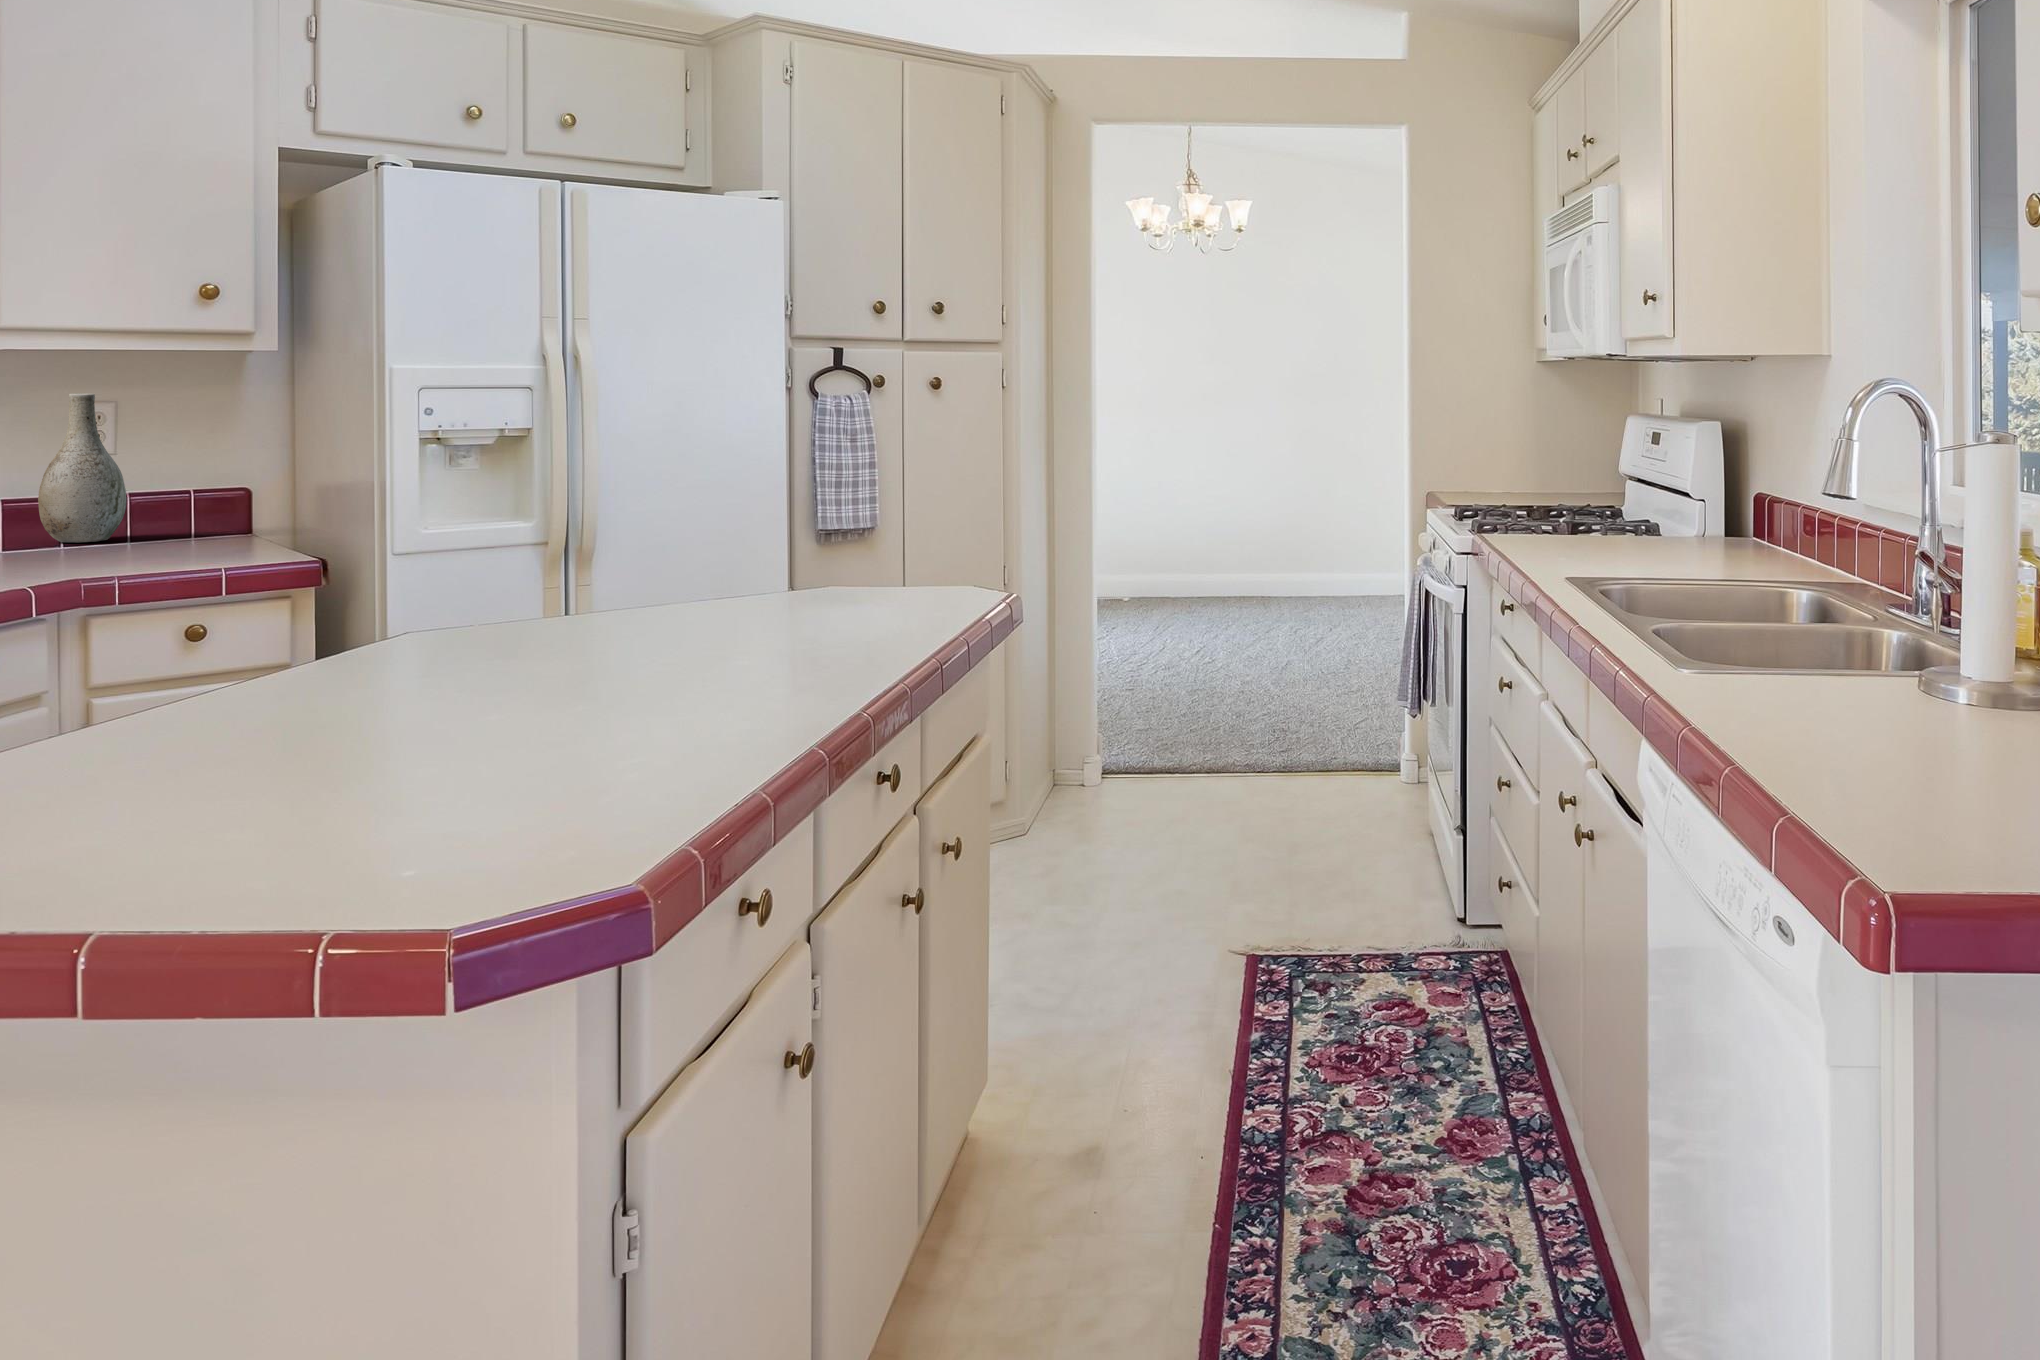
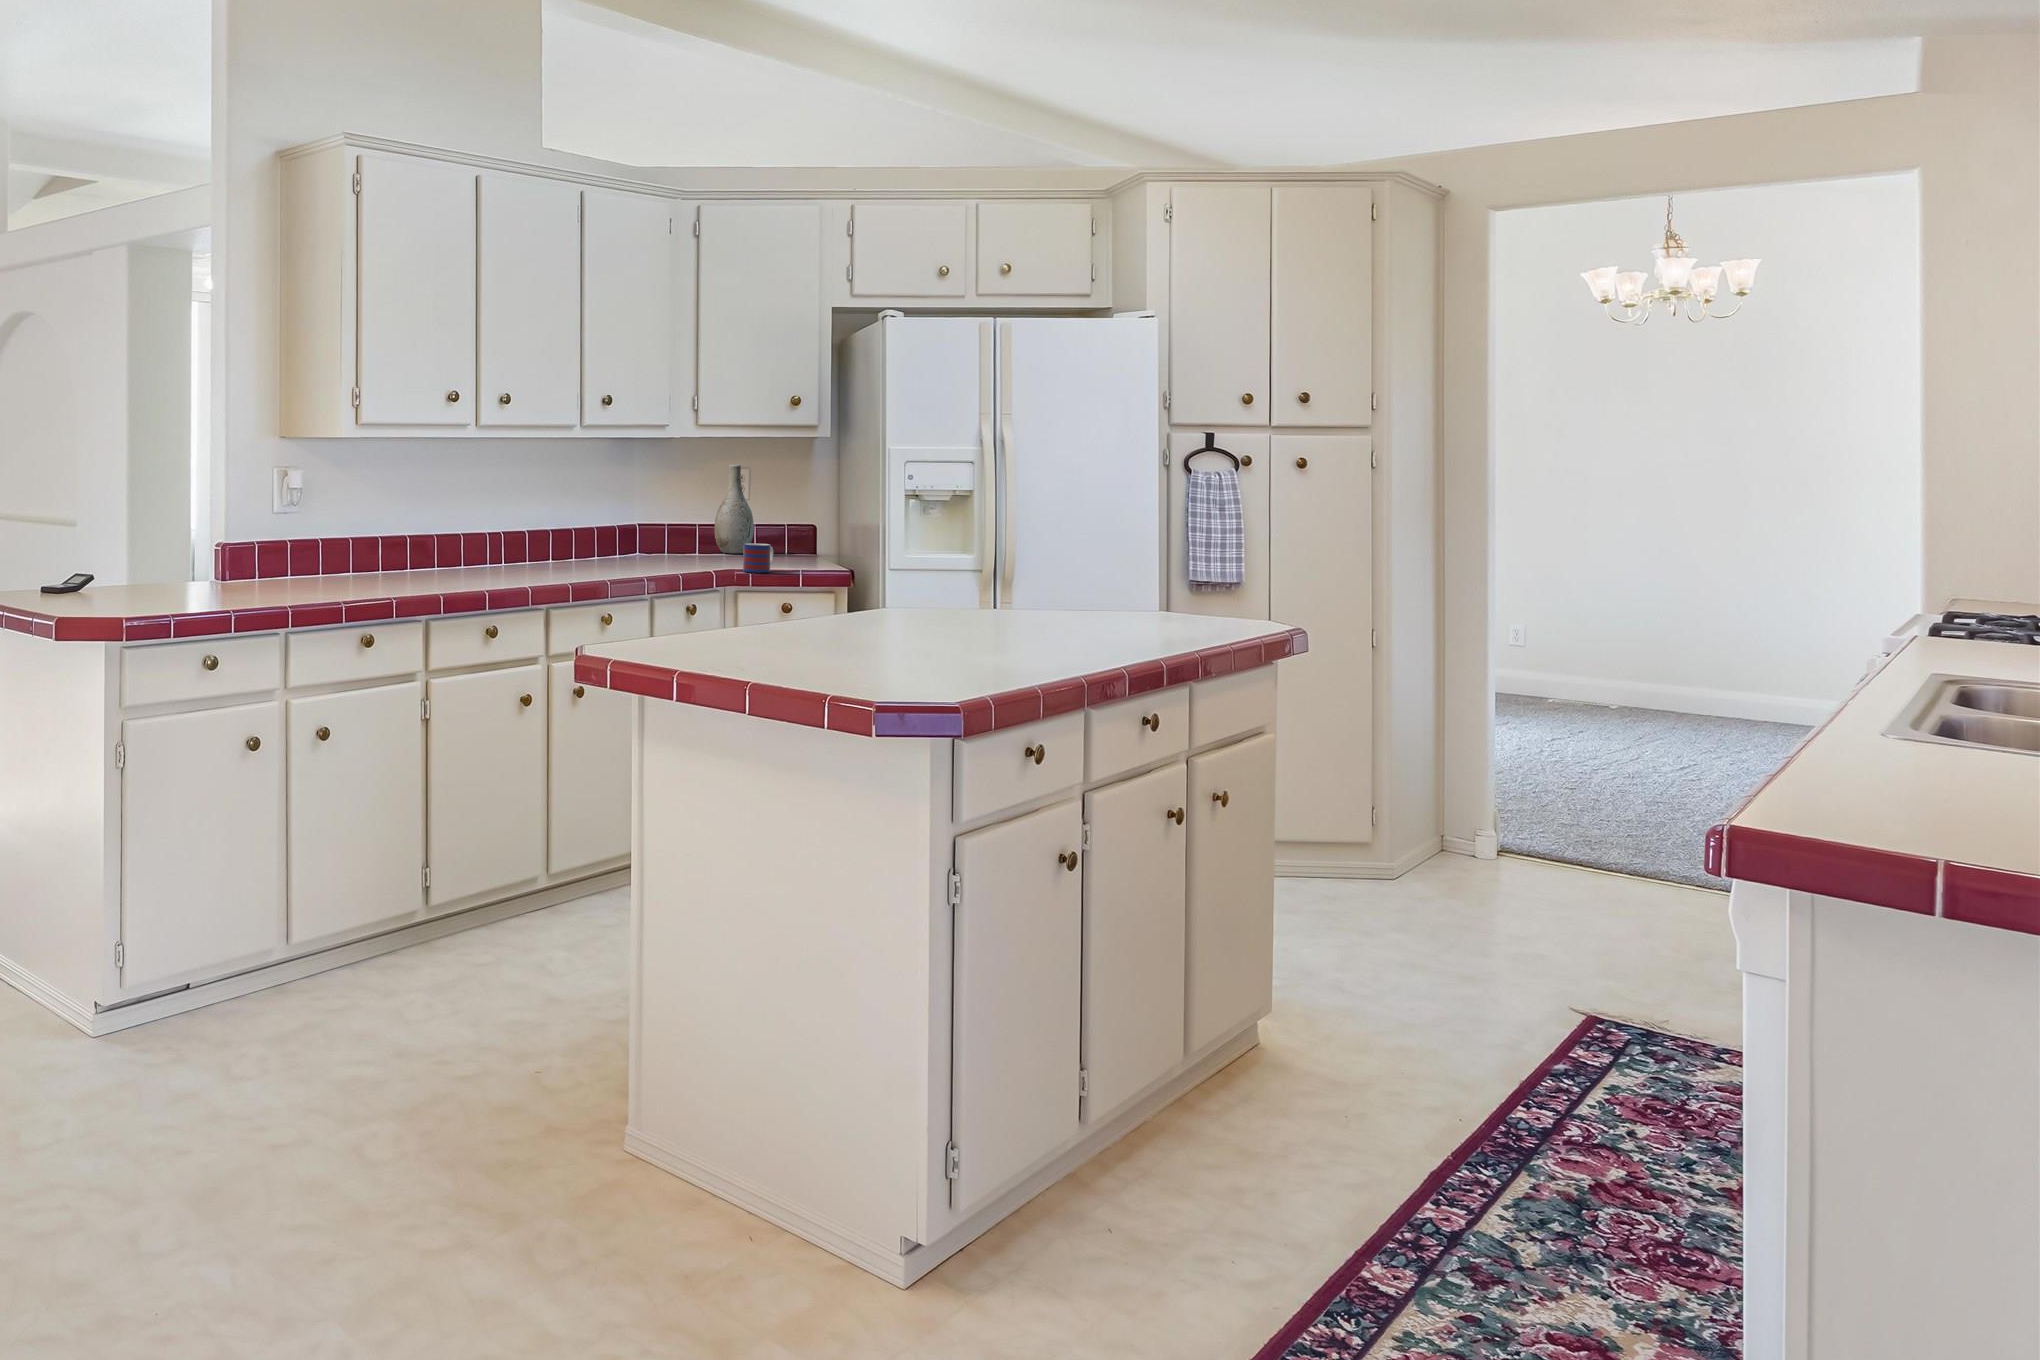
mug: none [99,529,167,581] -> present [743,543,773,573]

